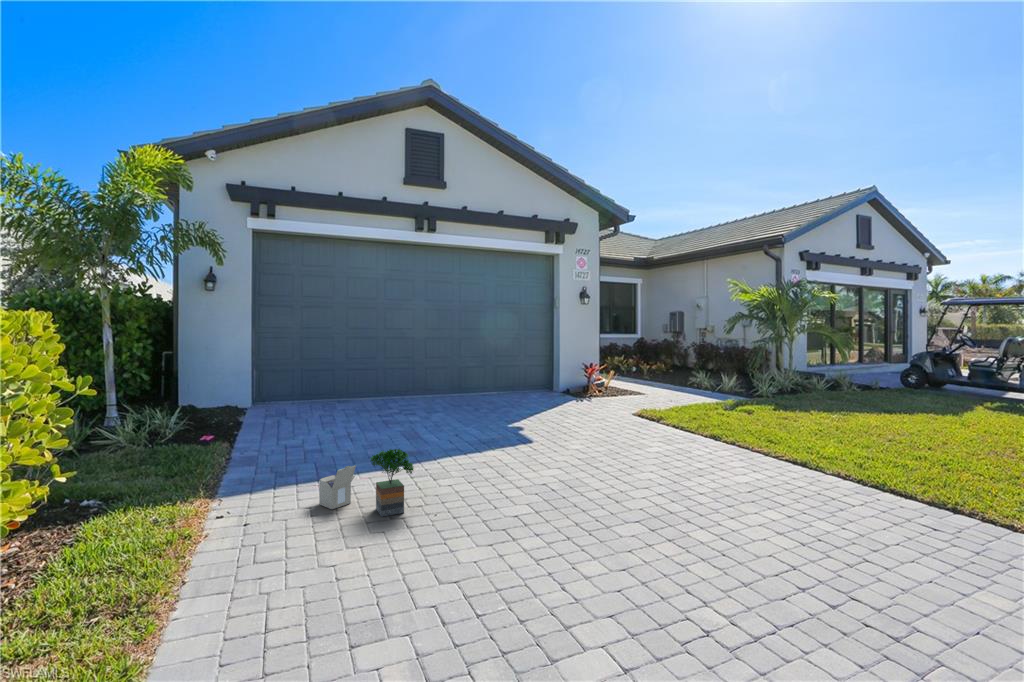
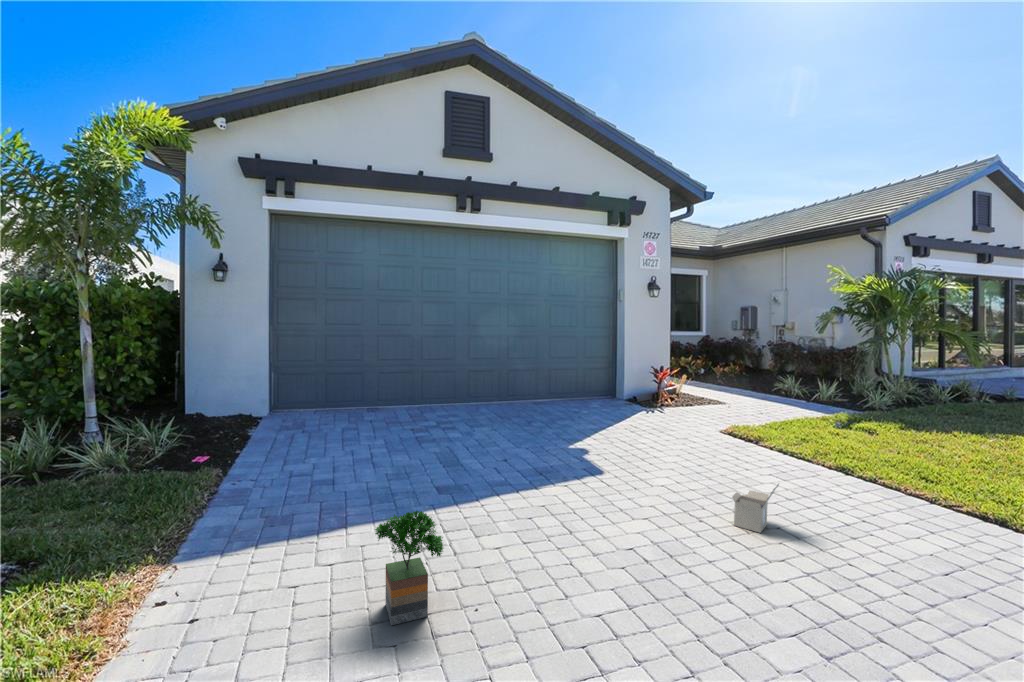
cardboard box: present [319,465,356,509] -> present [732,484,779,533]

